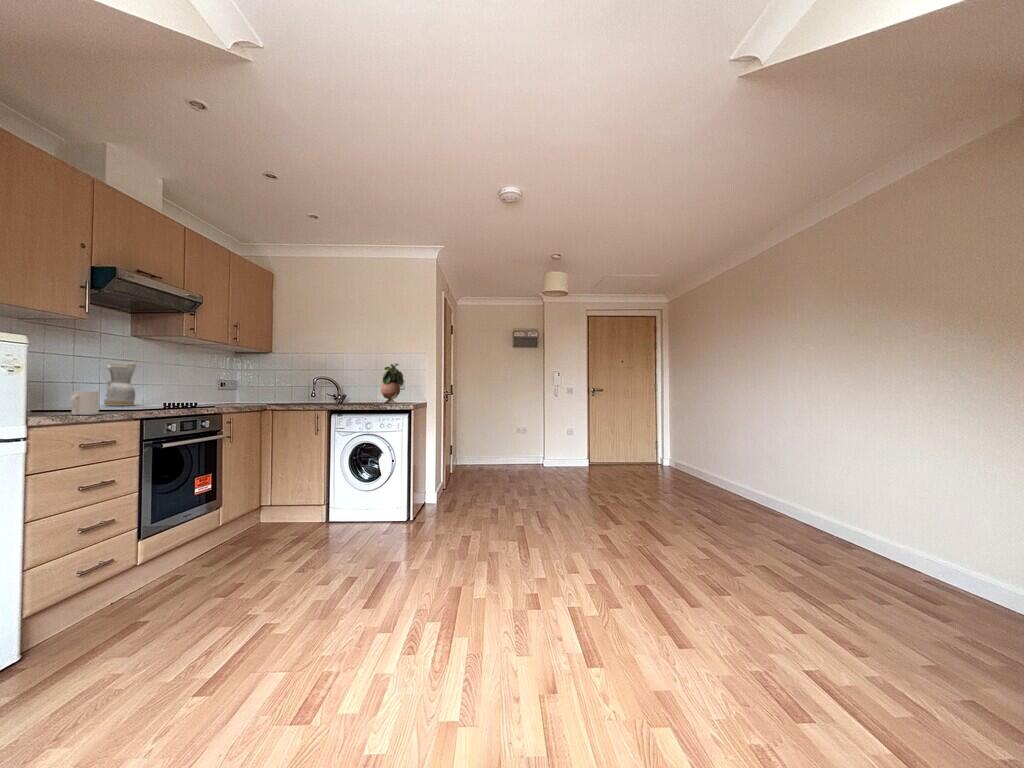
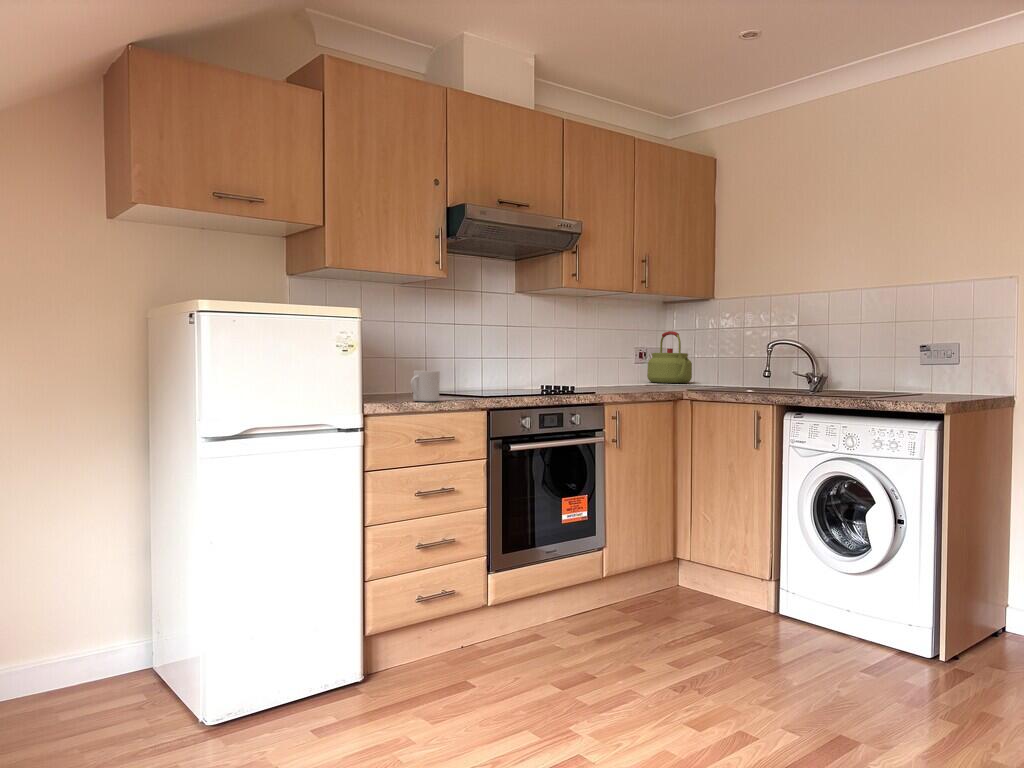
ceramic pitcher: present [104,363,136,406] -> none [464,327,505,388]
potted plant: present [381,363,404,403] -> none [896,312,944,395]
kettle: none [232,371,262,401] -> present [647,331,692,383]

